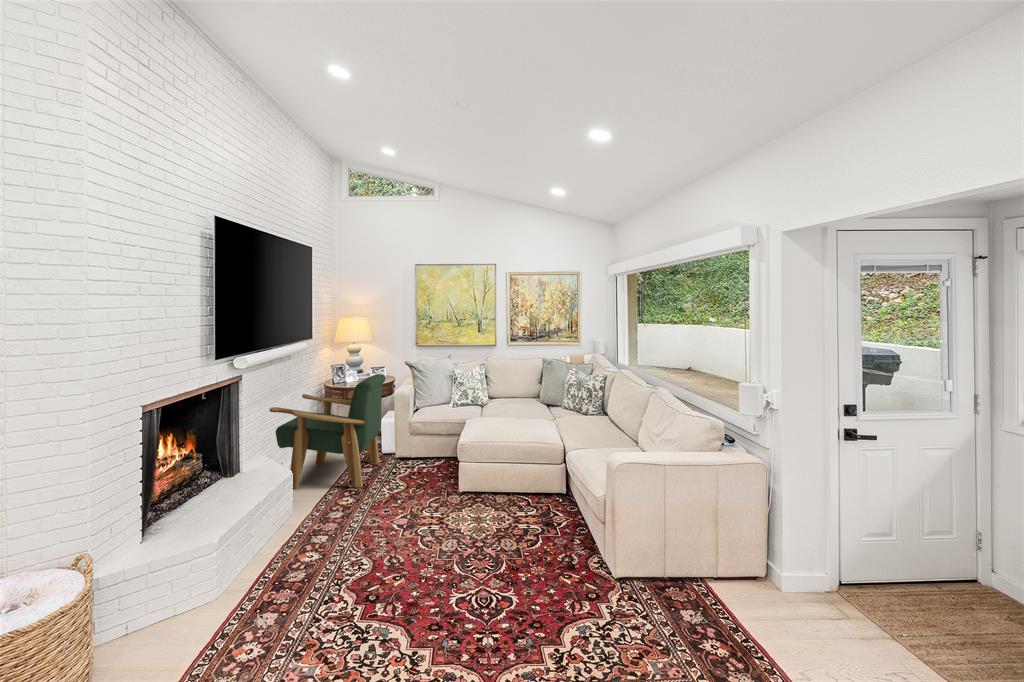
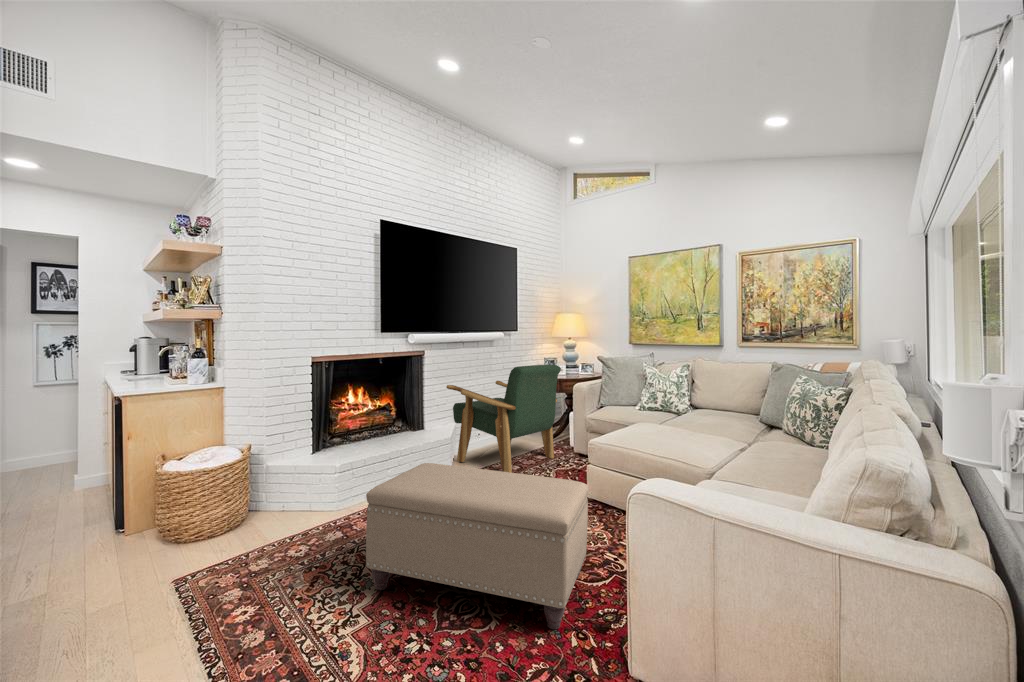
ottoman: none [375,476,563,621] -> present [366,463,589,629]

